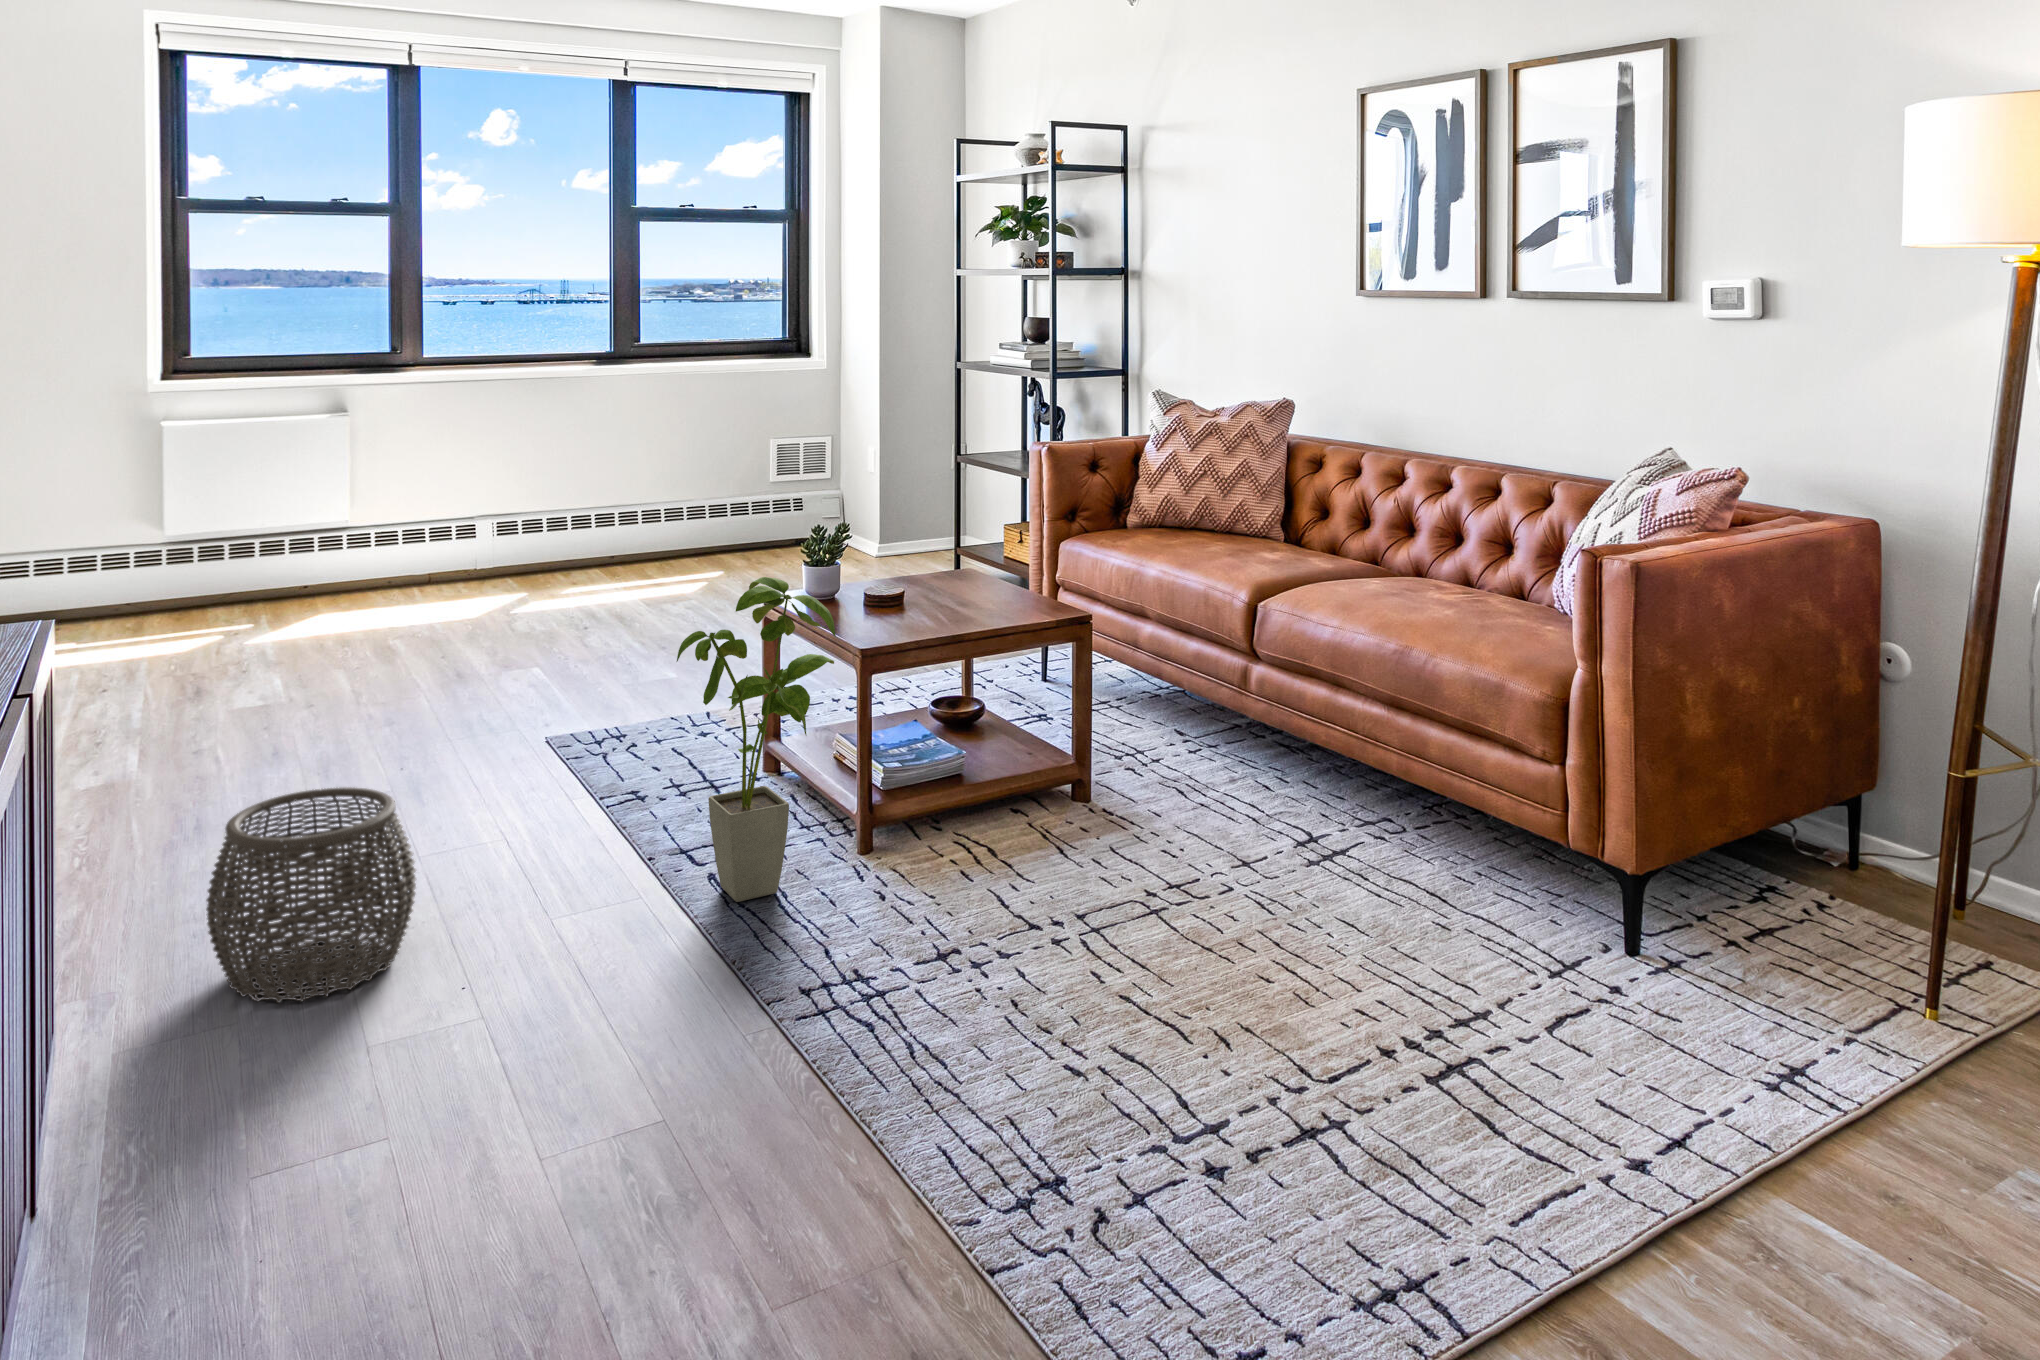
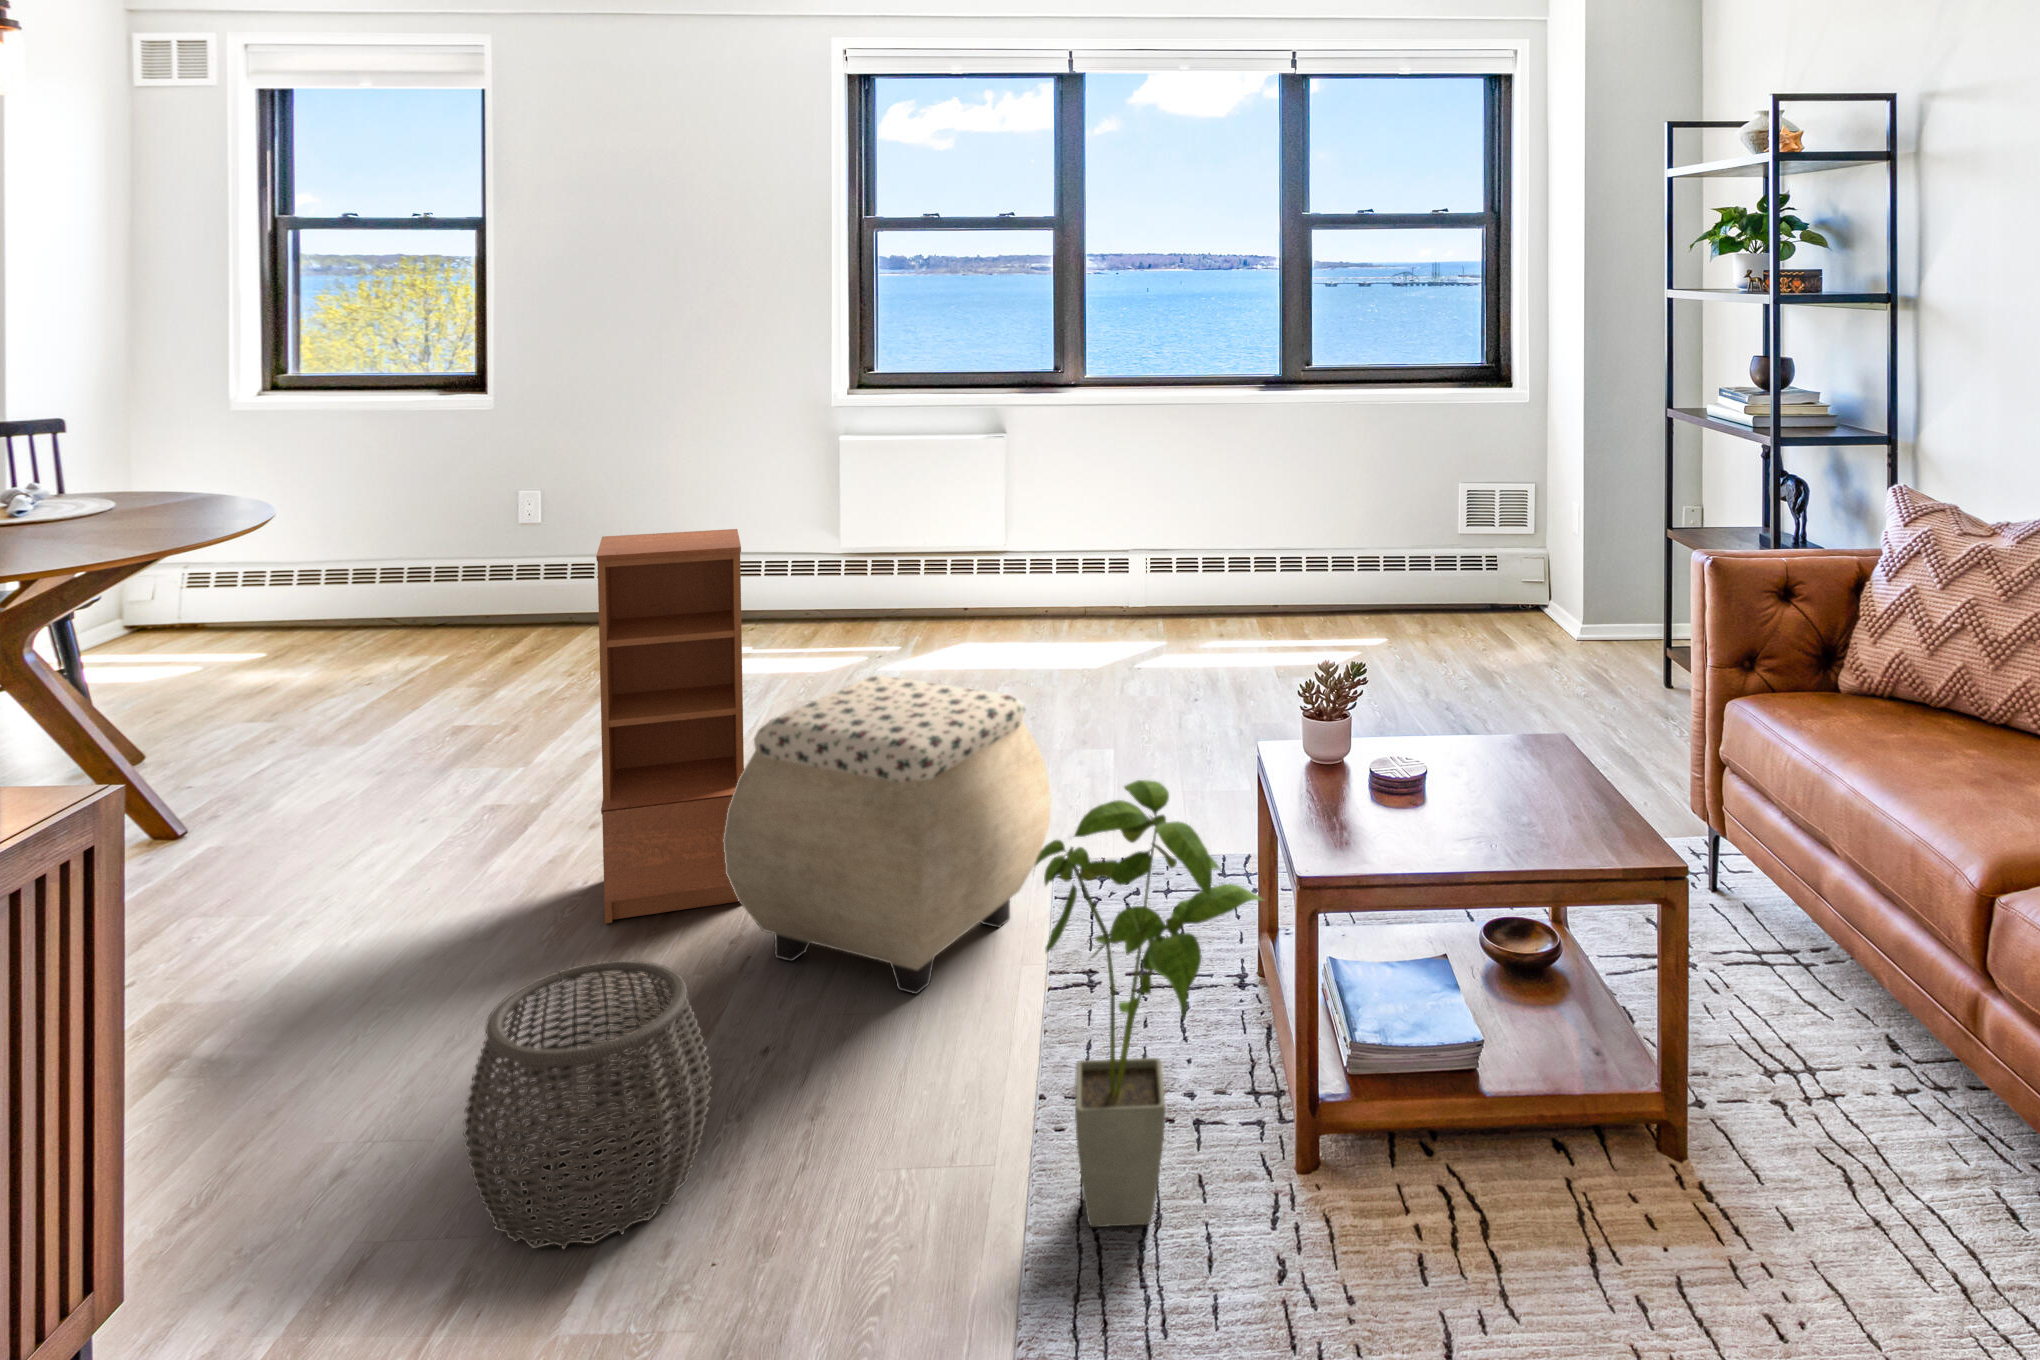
bookcase: none [96,470,277,840] -> present [596,529,744,924]
ottoman: none [297,586,568,830] -> present [724,675,1051,994]

